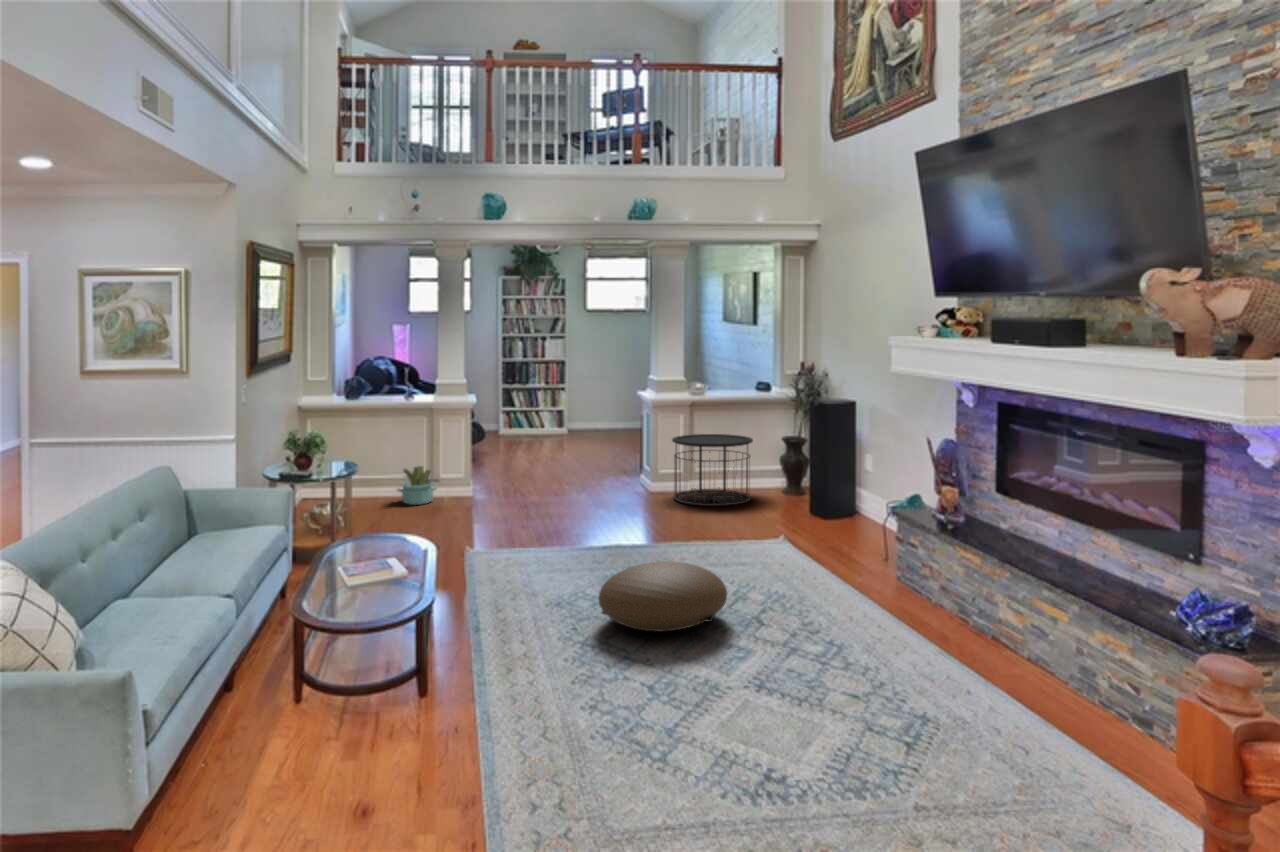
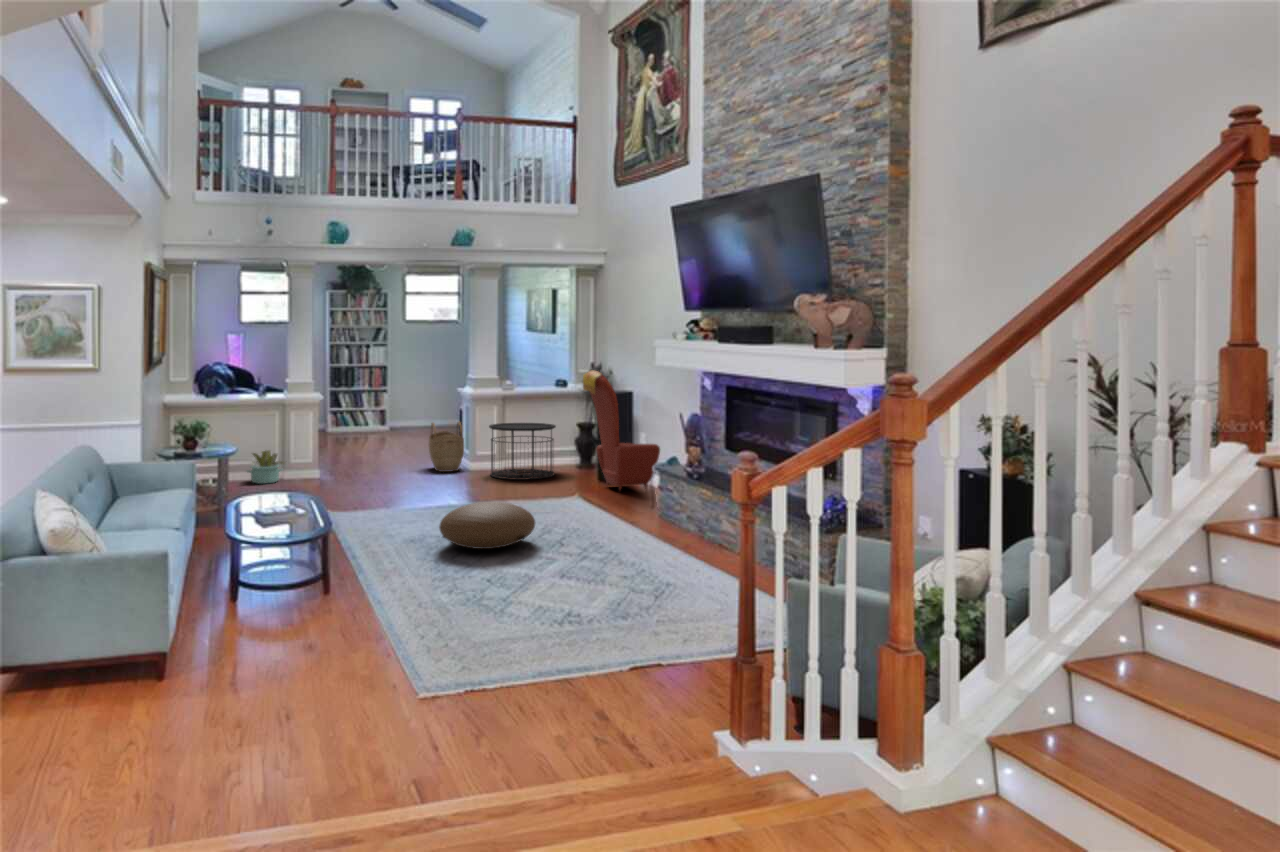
armchair: none [788,375,889,530] -> present [583,370,660,490]
woven basket: none [603,432,644,491] -> present [429,422,464,472]

